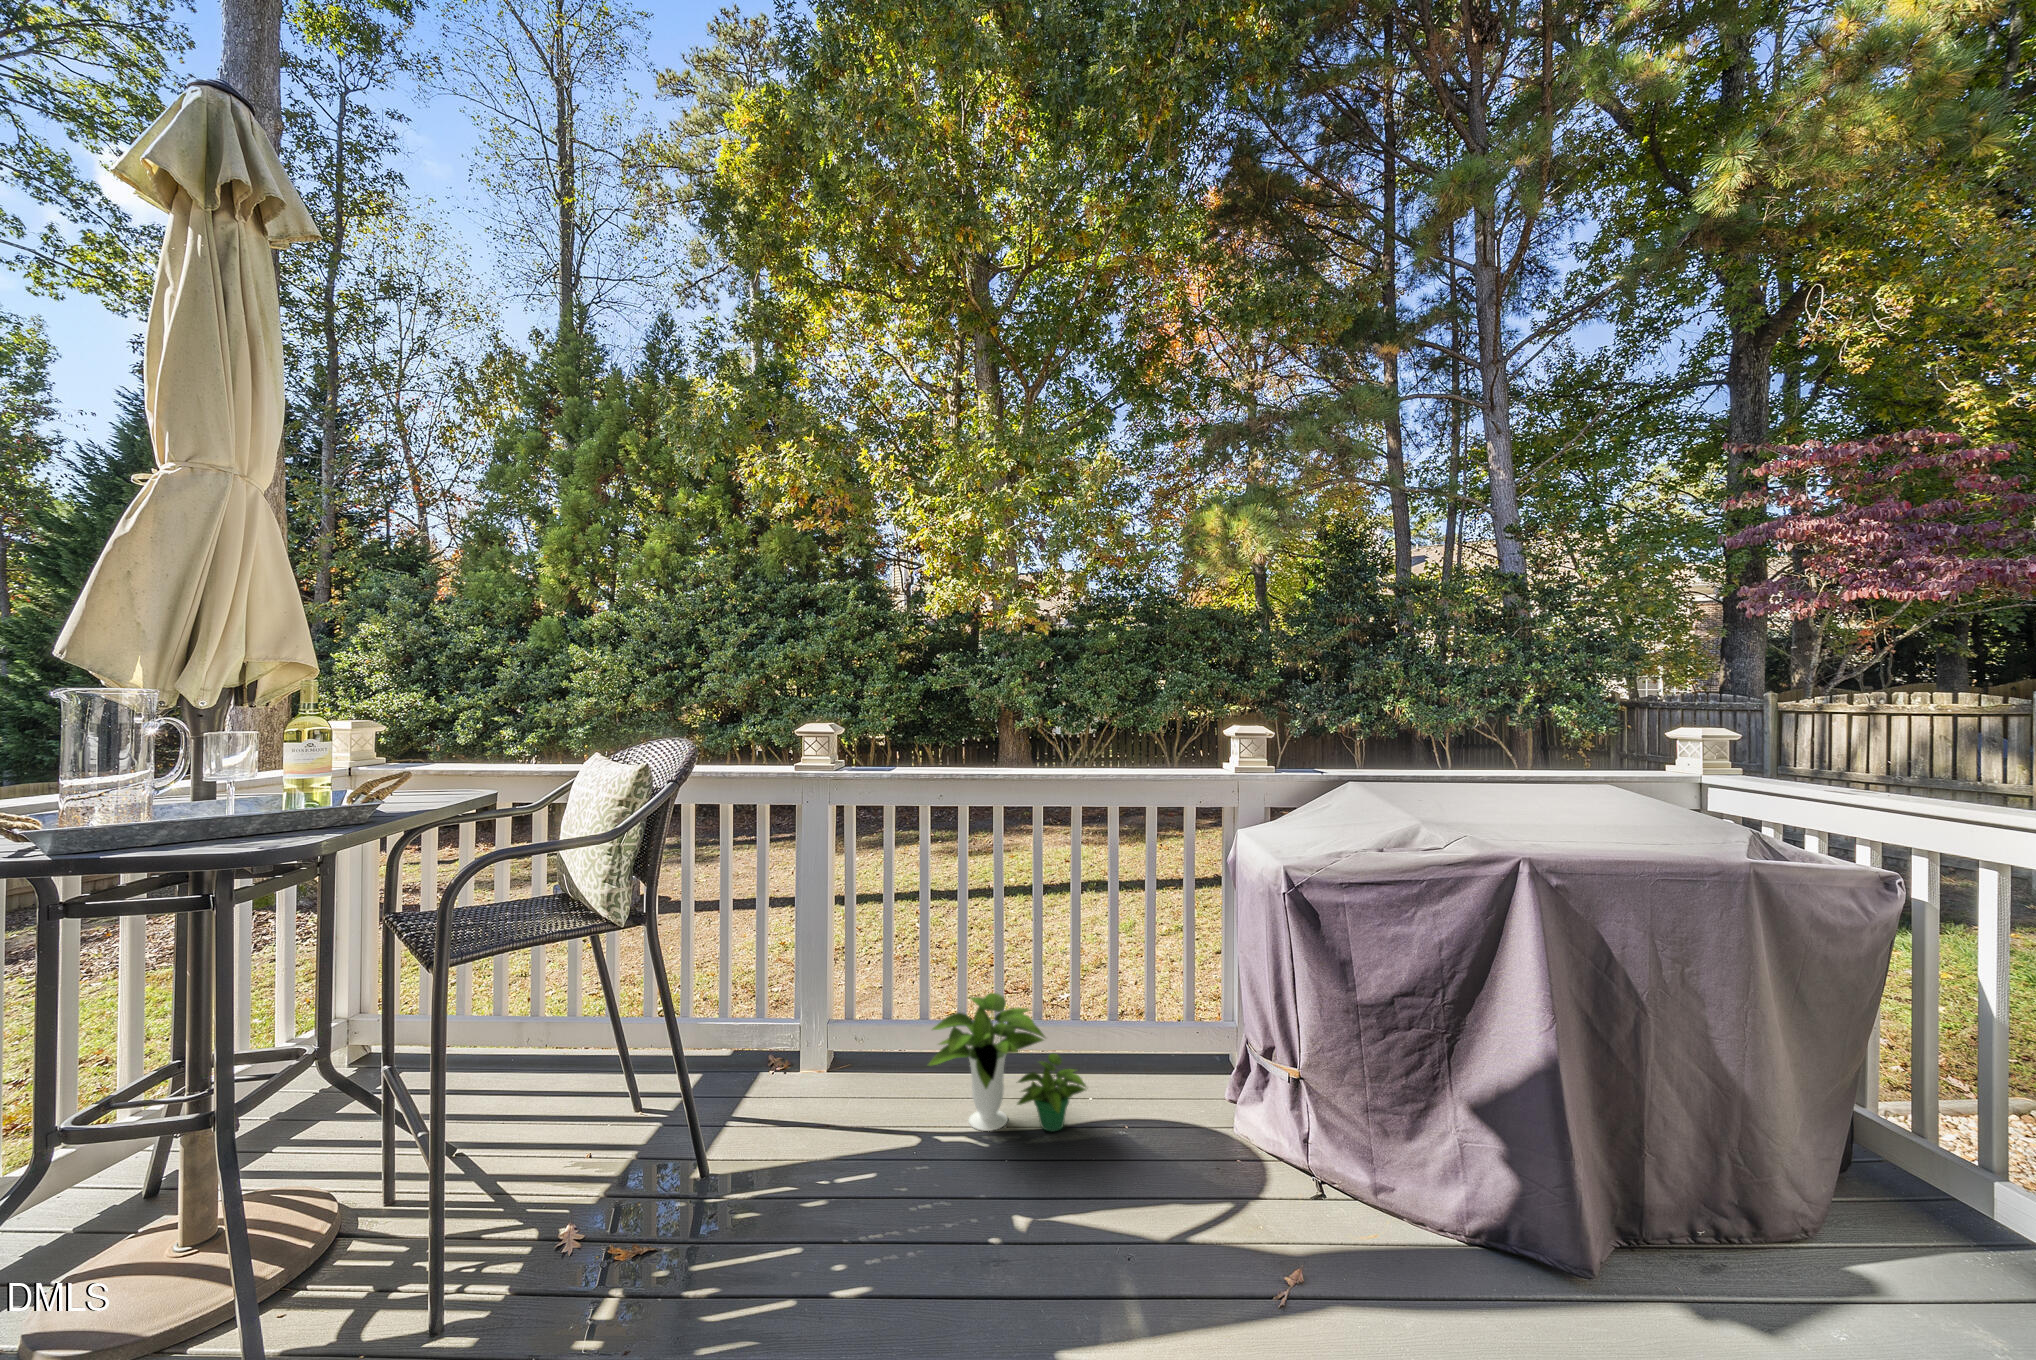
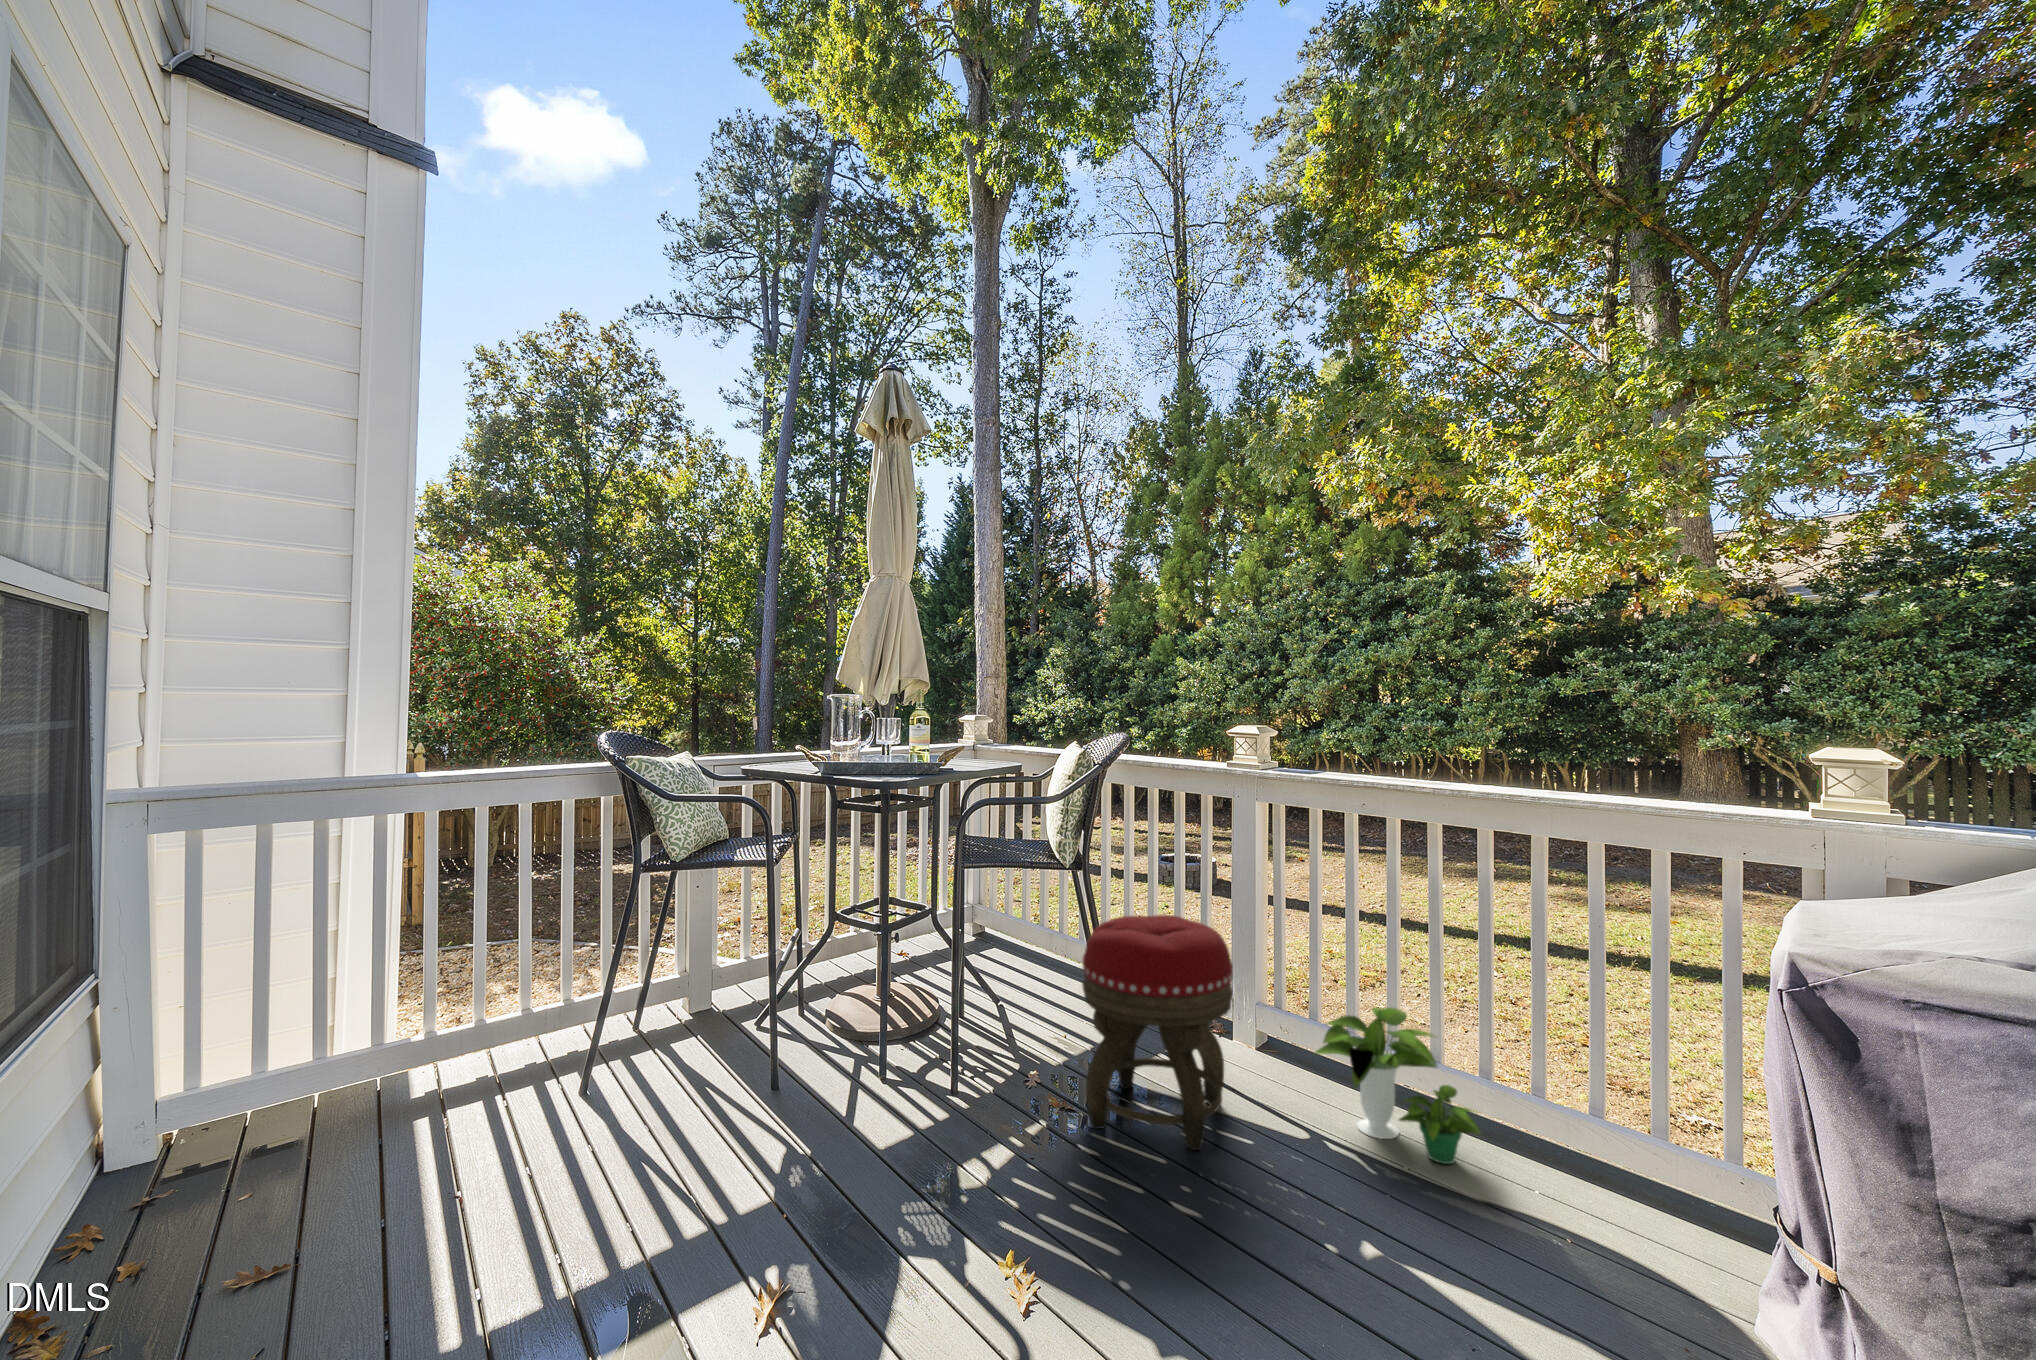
footstool: none [668,956,865,1277] -> present [1082,915,1233,1151]

